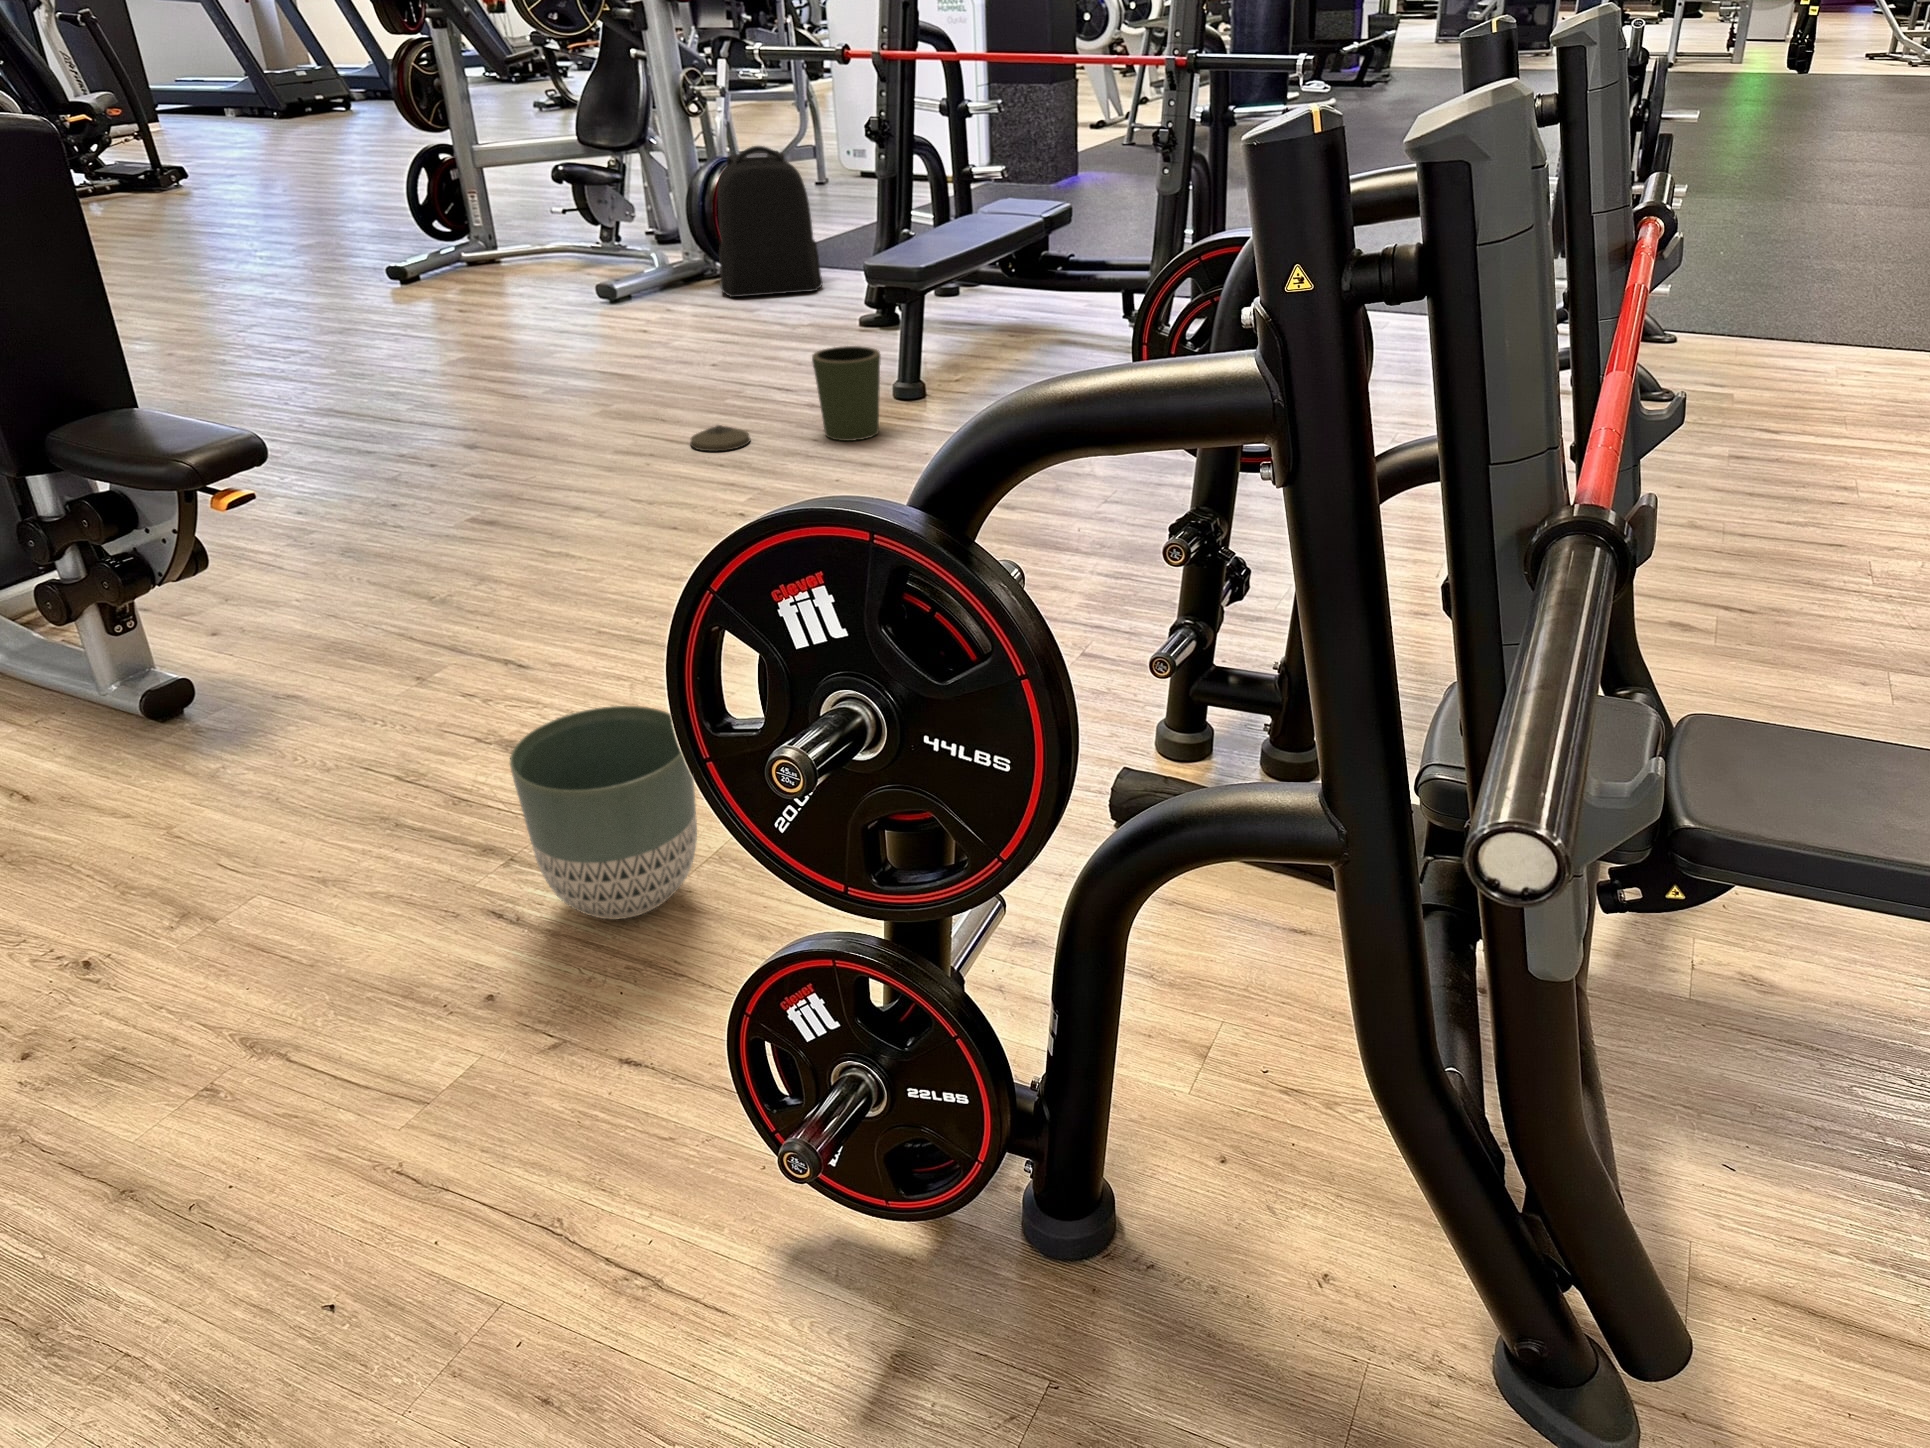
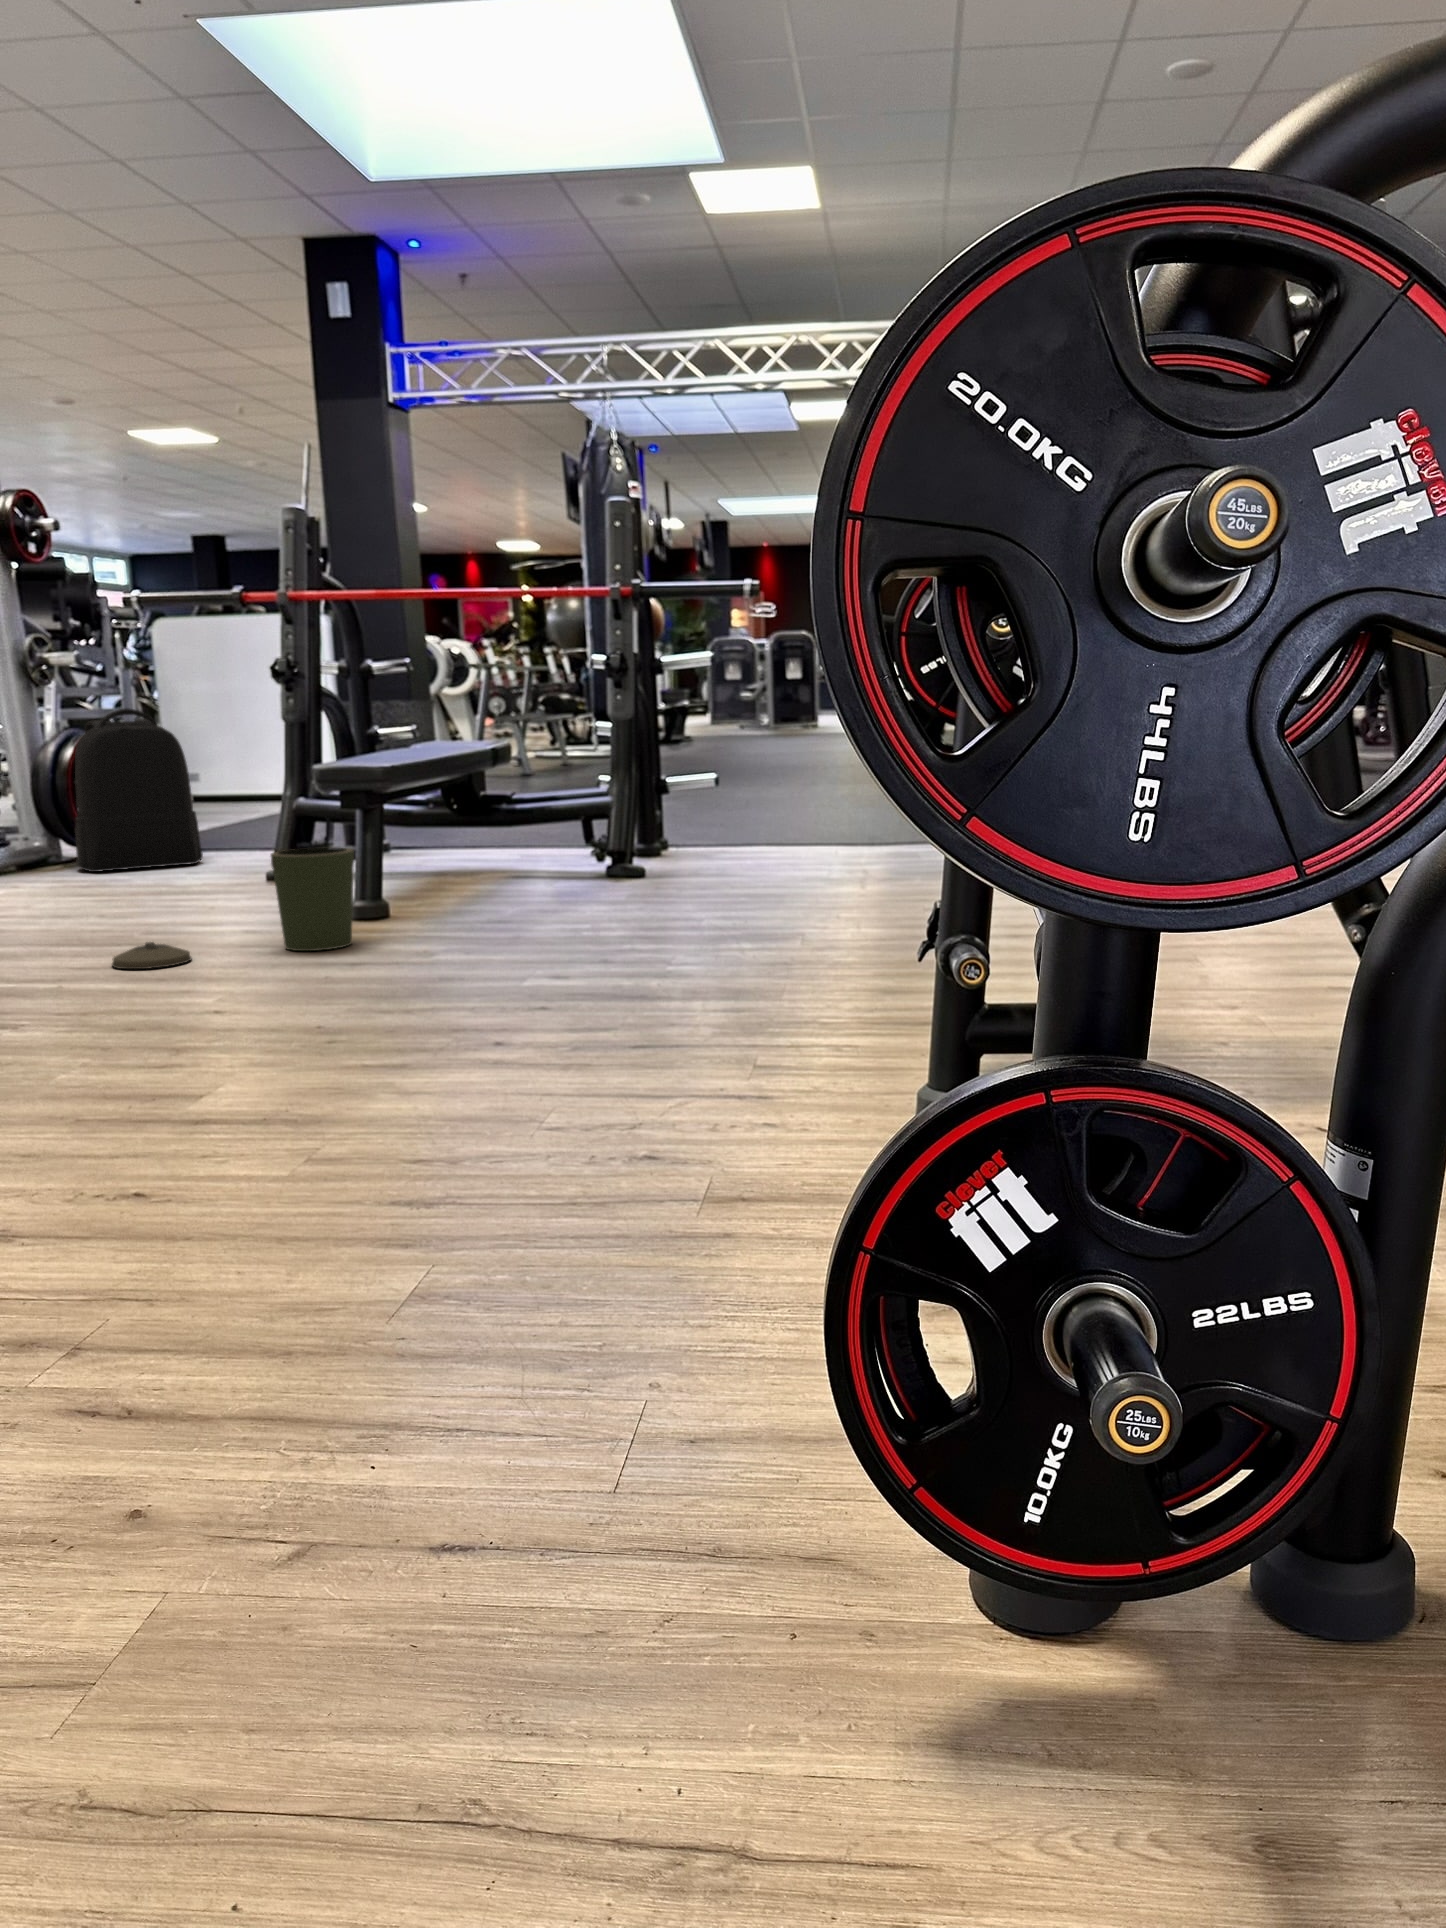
planter: present [510,706,697,919] -> none [145,1050,431,1377]

